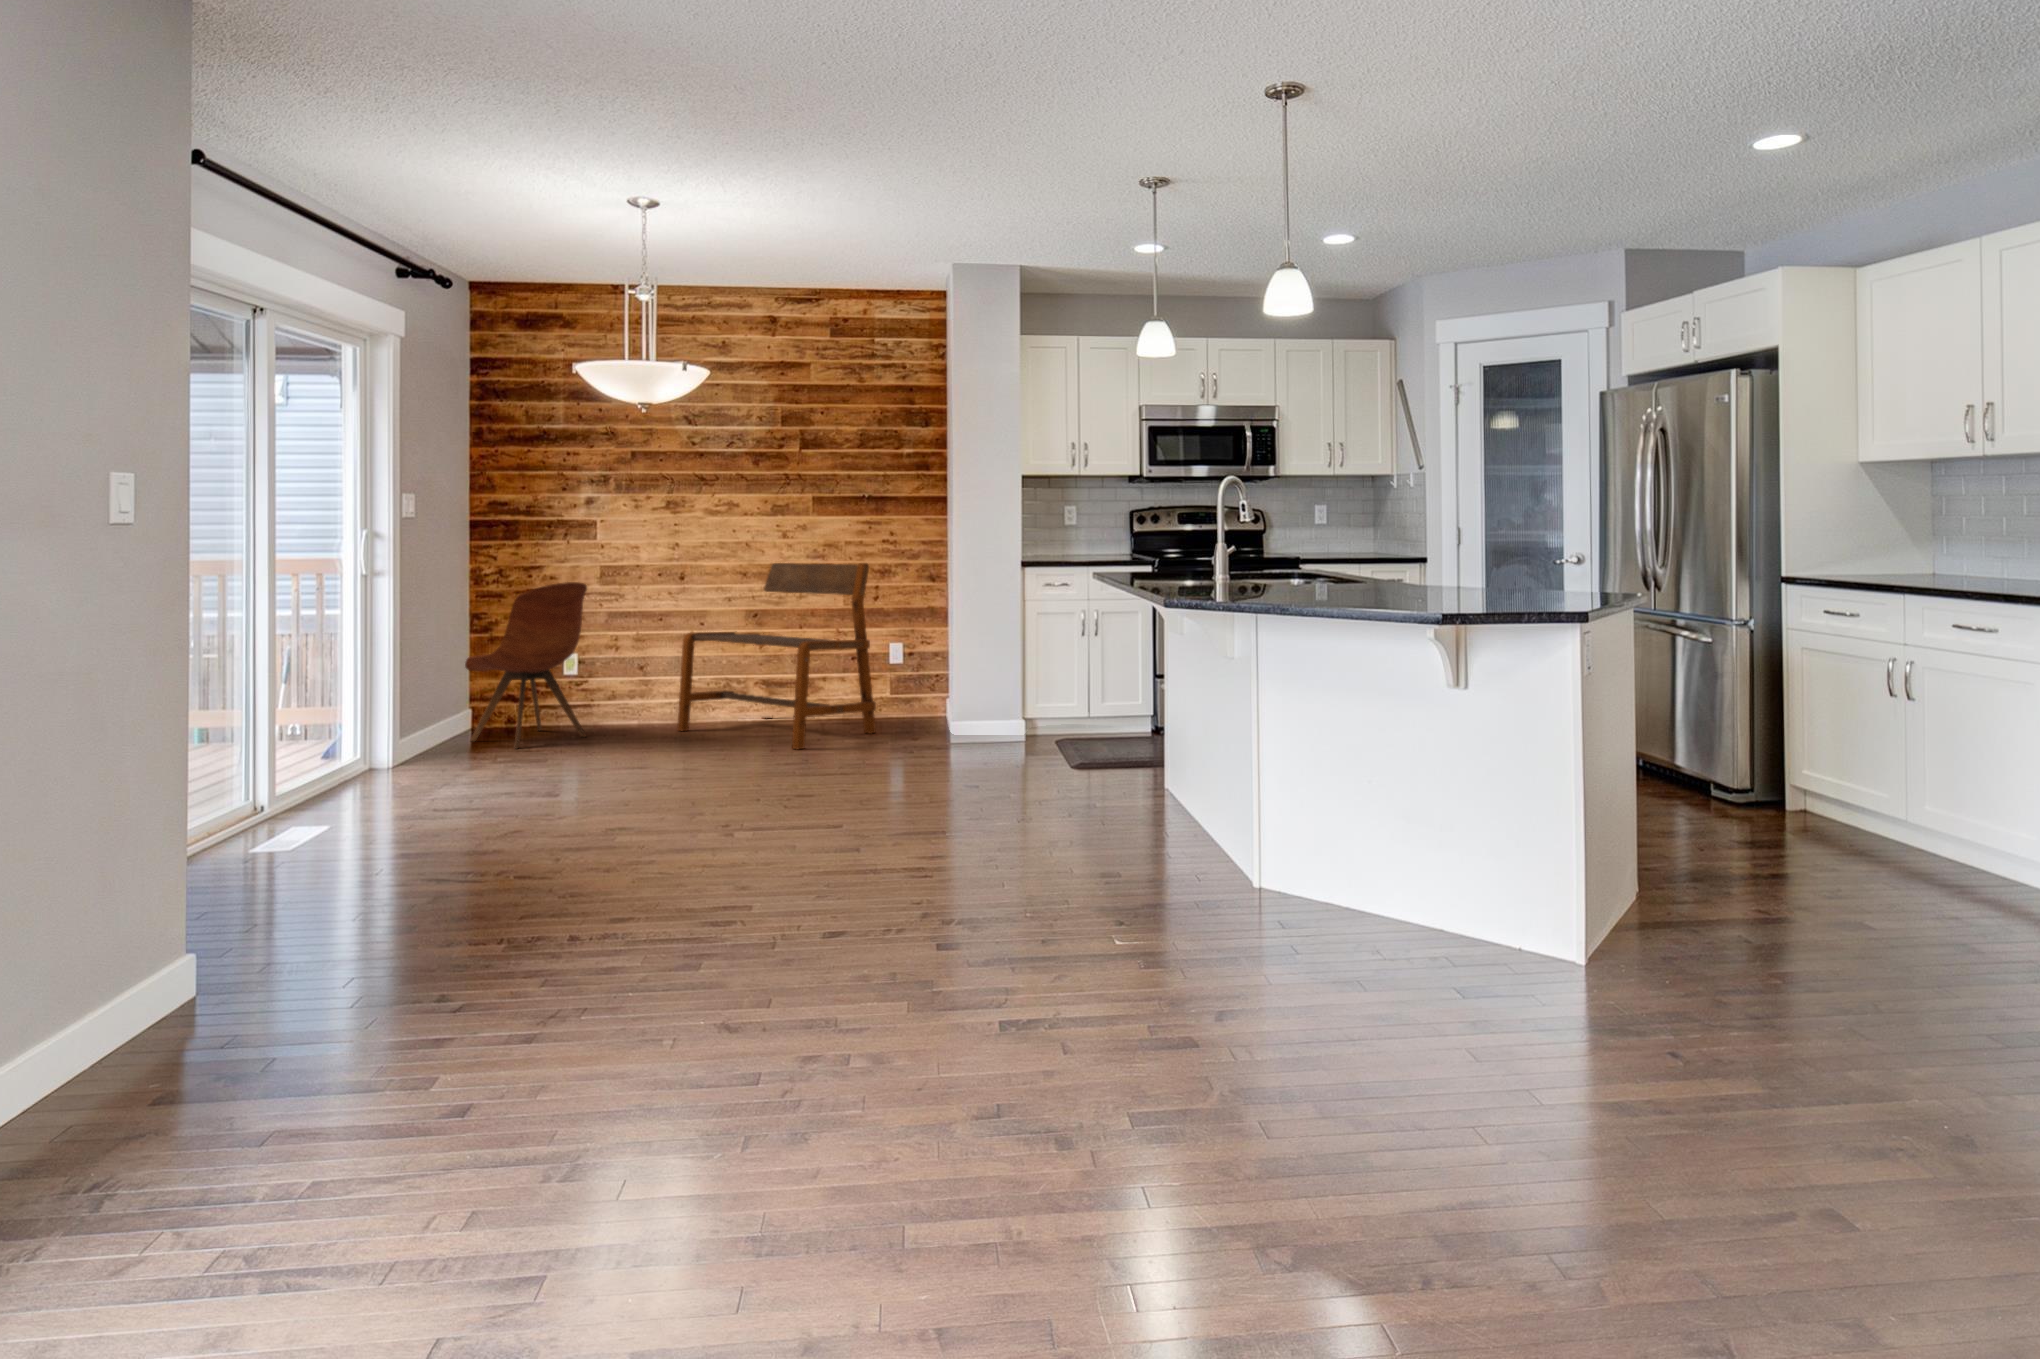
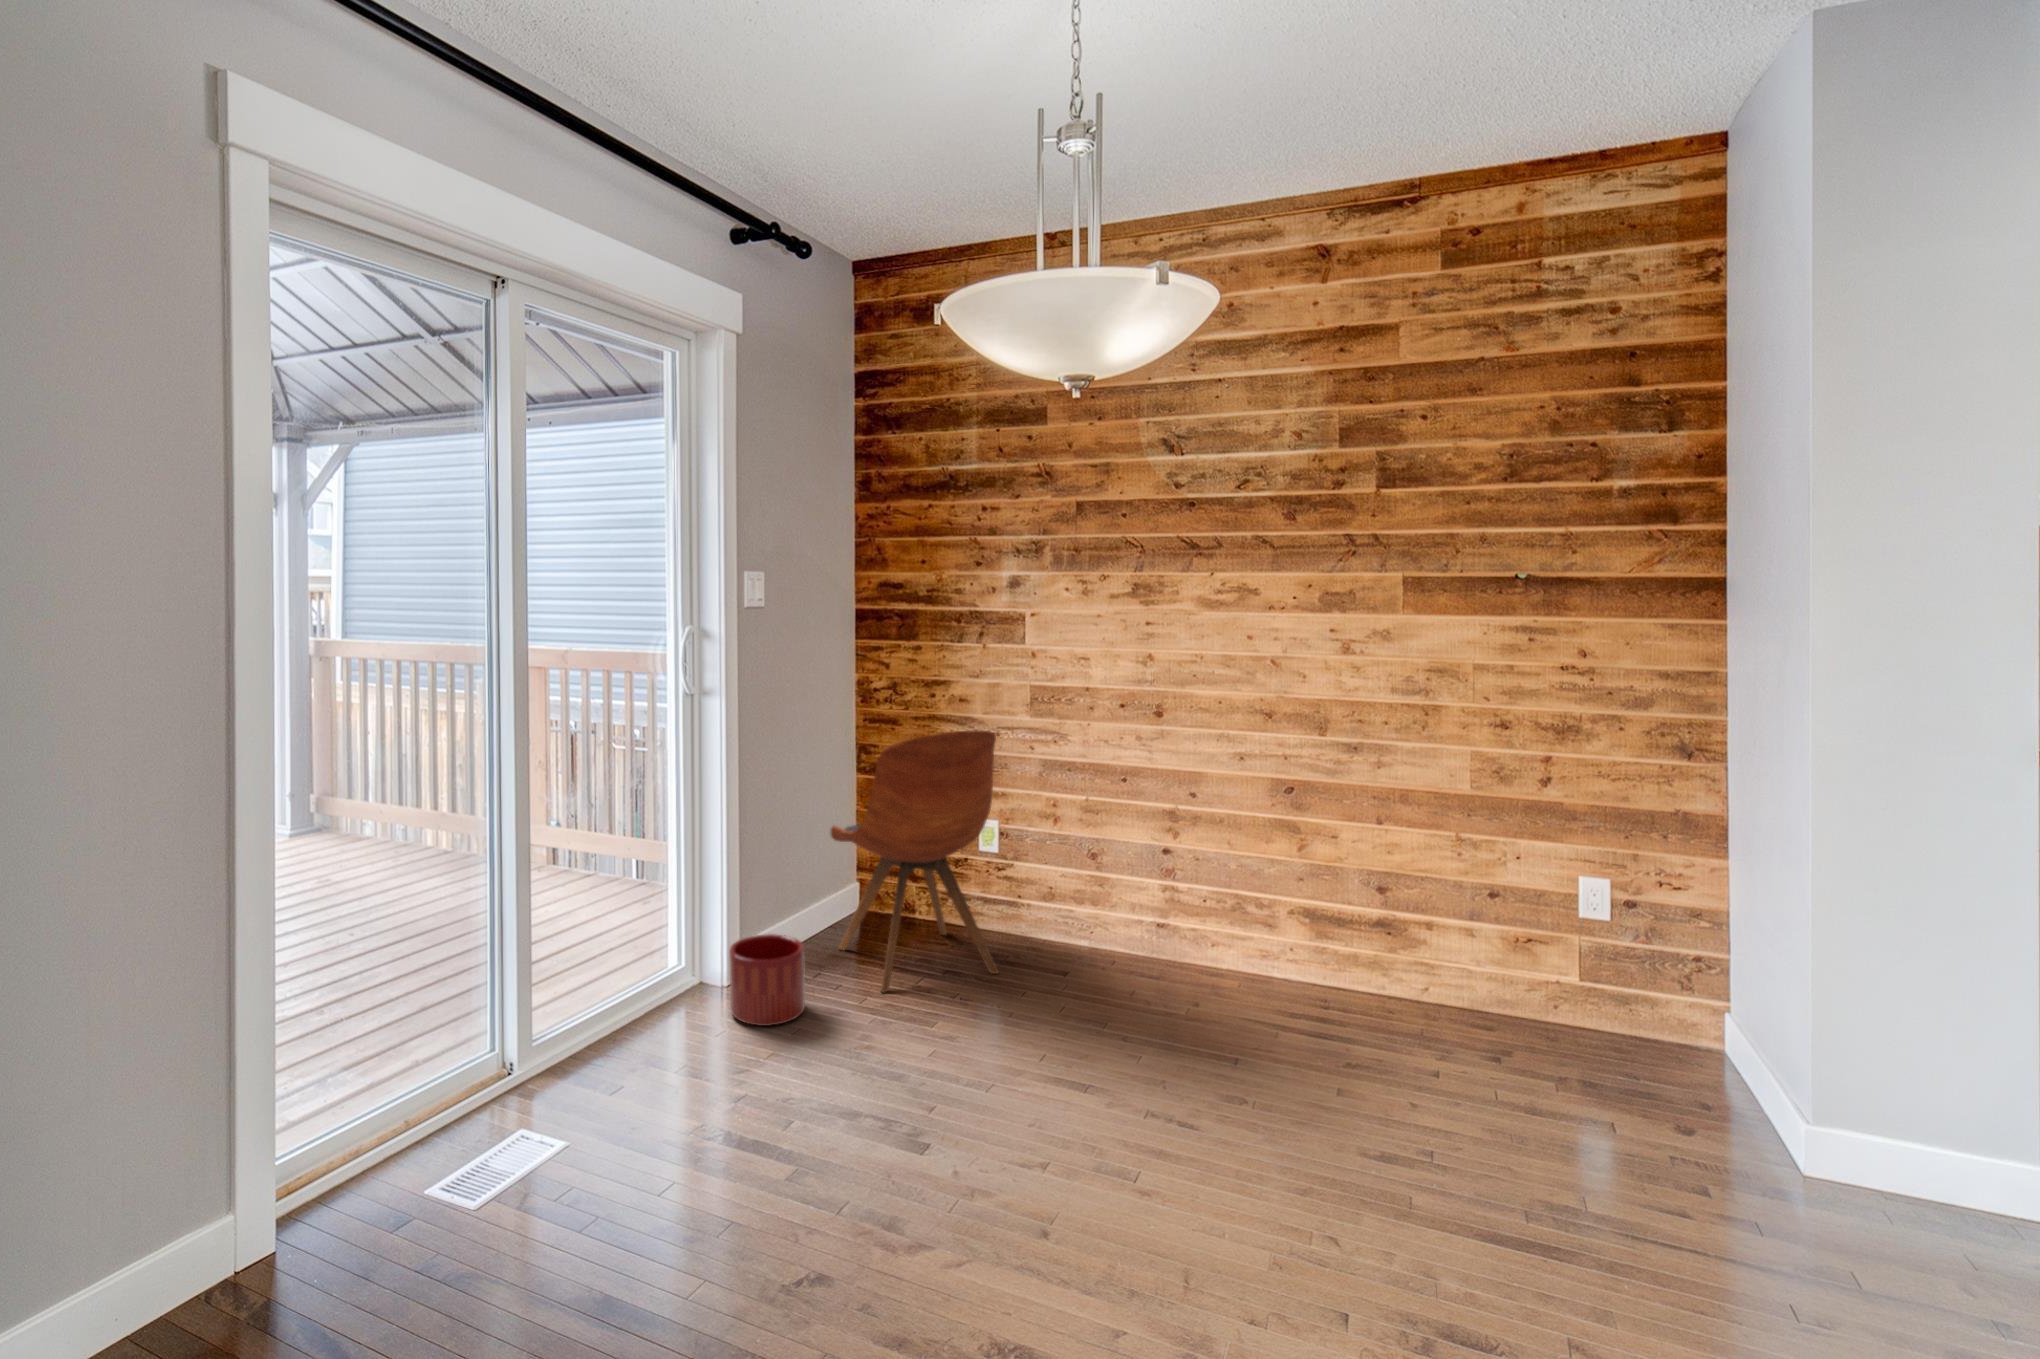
bench: present [677,563,876,750] -> none [1146,689,1556,1145]
planter: none [417,716,470,765] -> present [729,934,805,1026]

